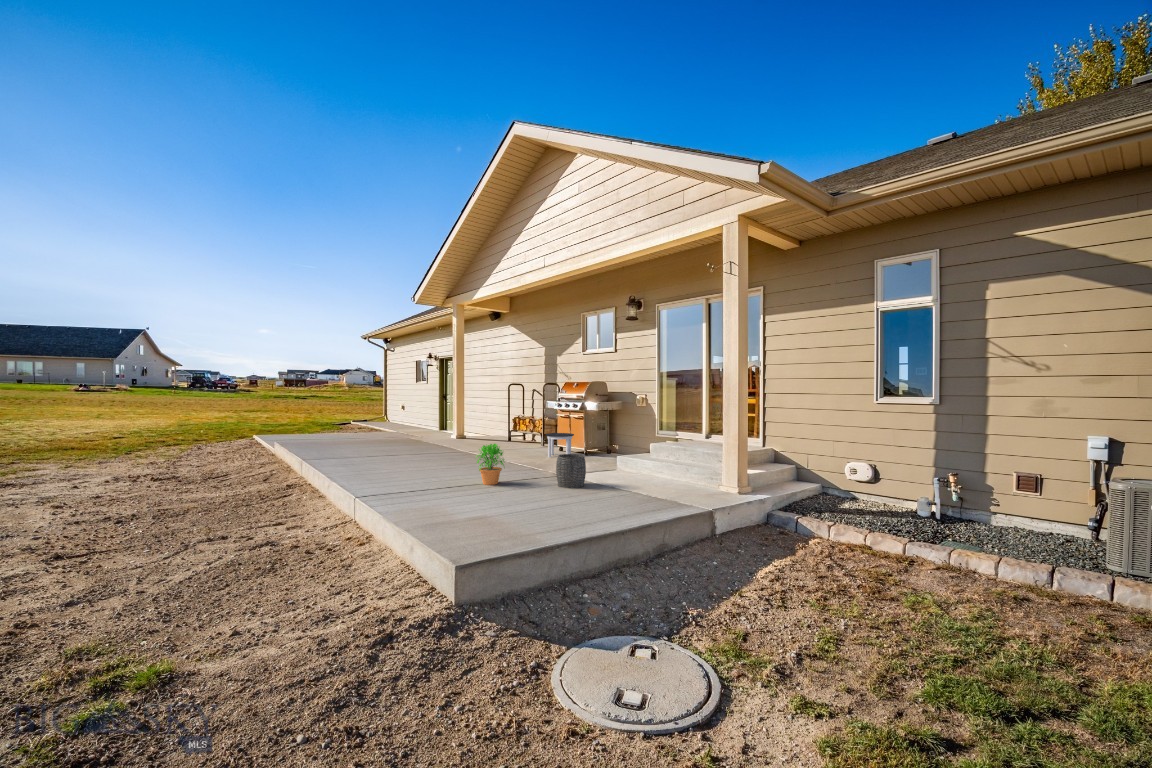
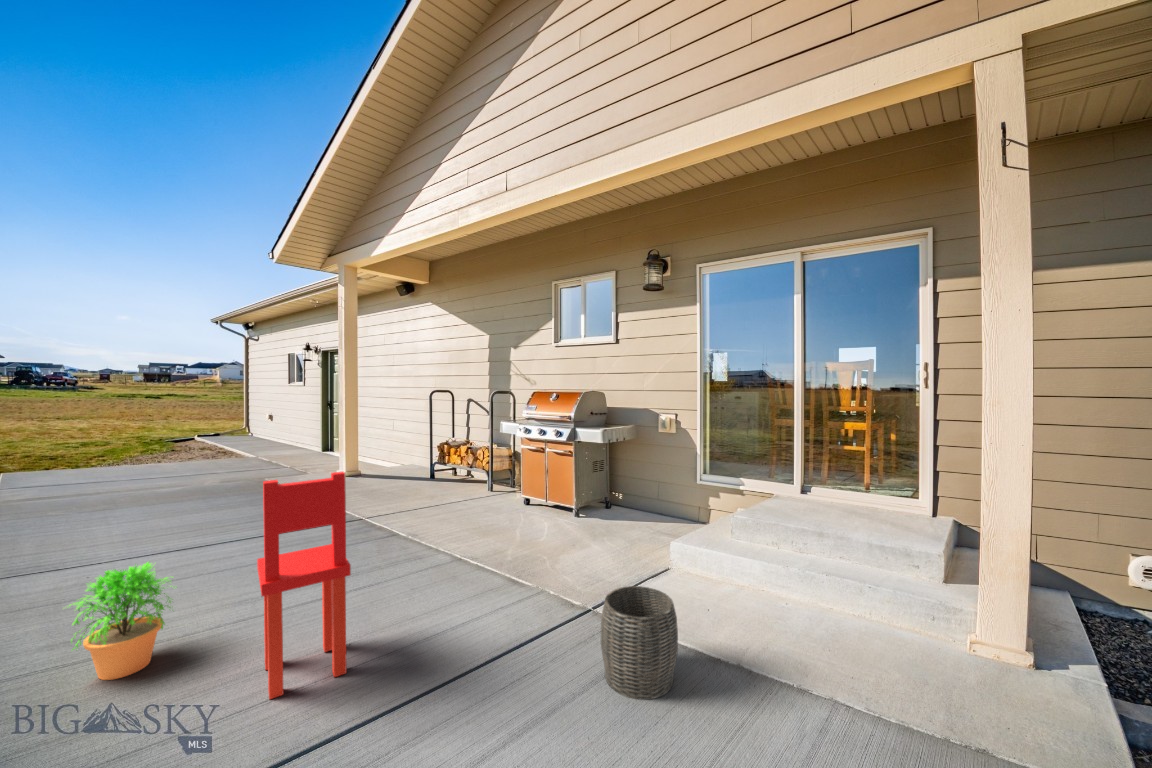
chair: none [433,405,466,482] -> present [257,472,351,699]
round table: present [546,433,574,457] -> none [506,478,555,526]
potted plant: present [477,444,504,485] -> present [69,562,173,680]

